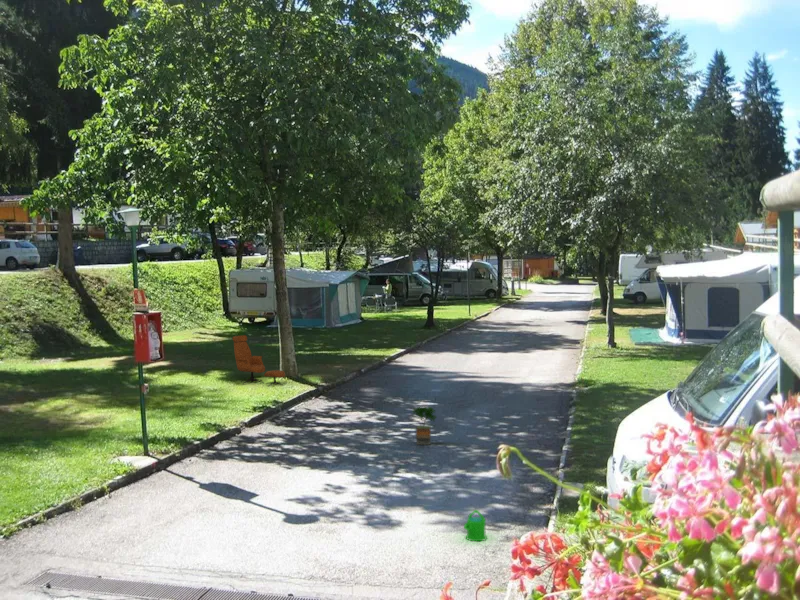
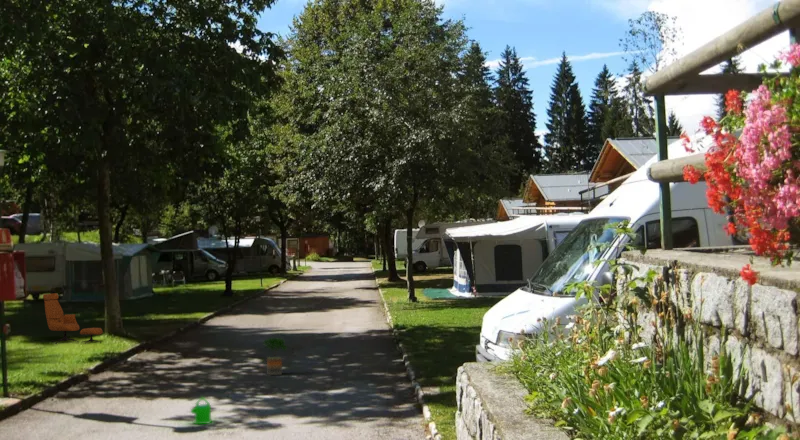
watering can: present [464,510,487,541] -> present [191,398,211,424]

